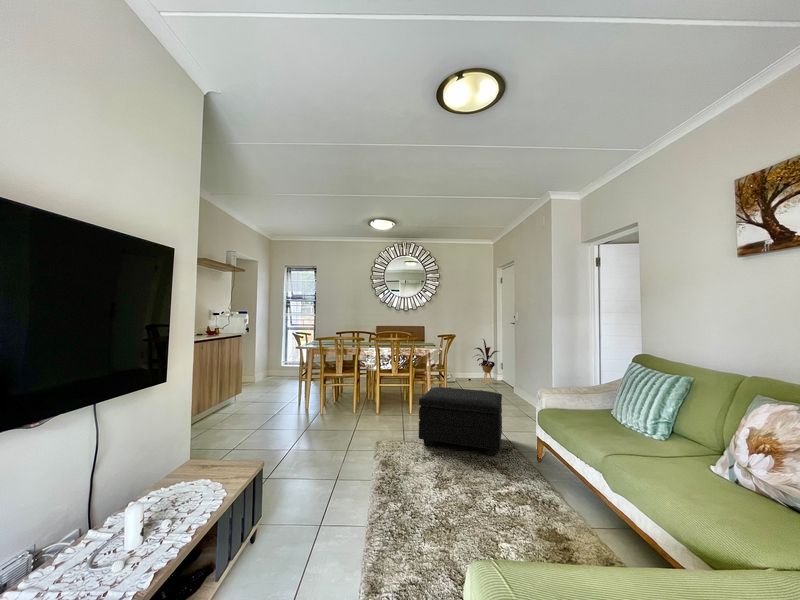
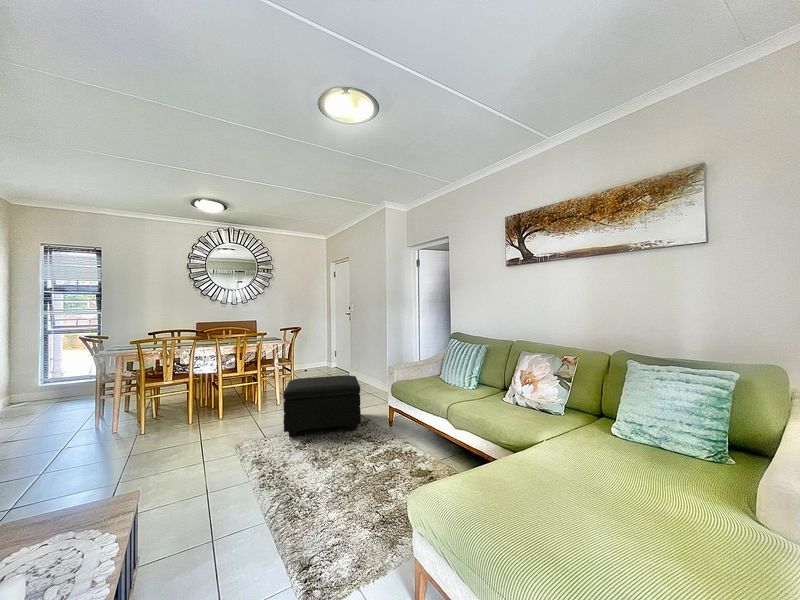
house plant: present [475,339,498,384] -> none [309,329,336,371]

